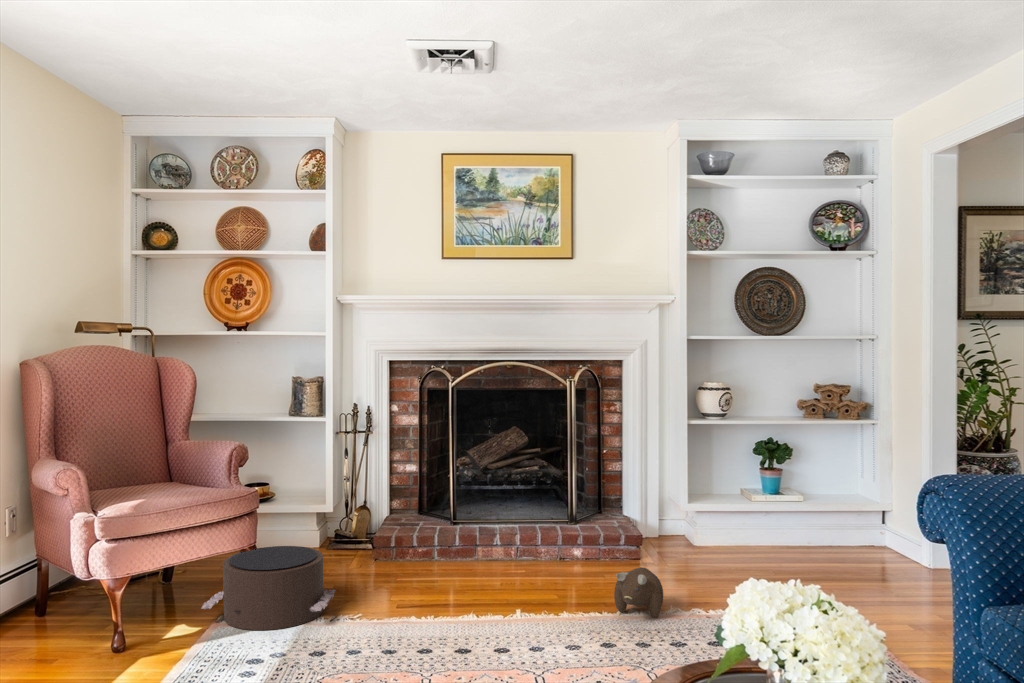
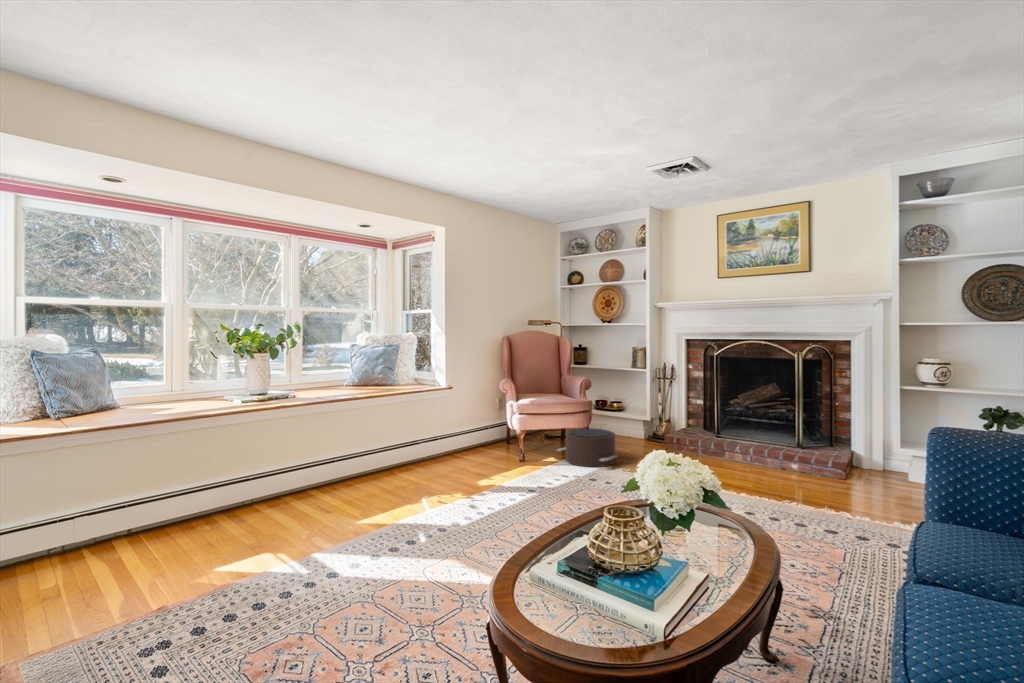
plush toy: present [614,567,663,618] -> none [777,473,823,509]

